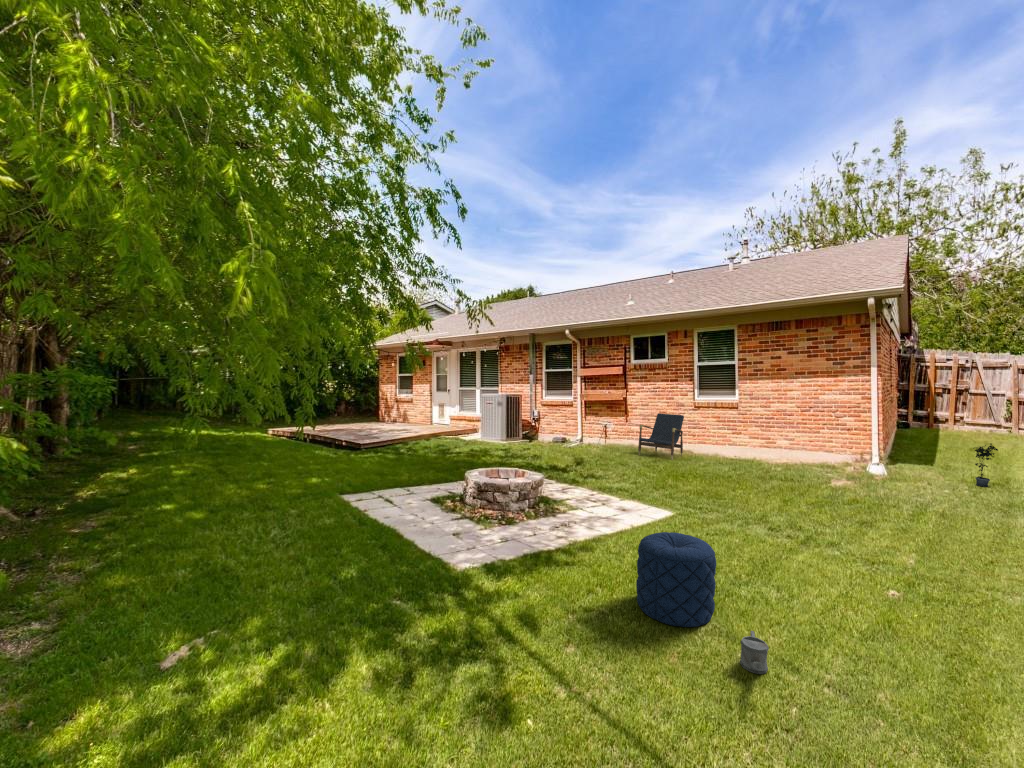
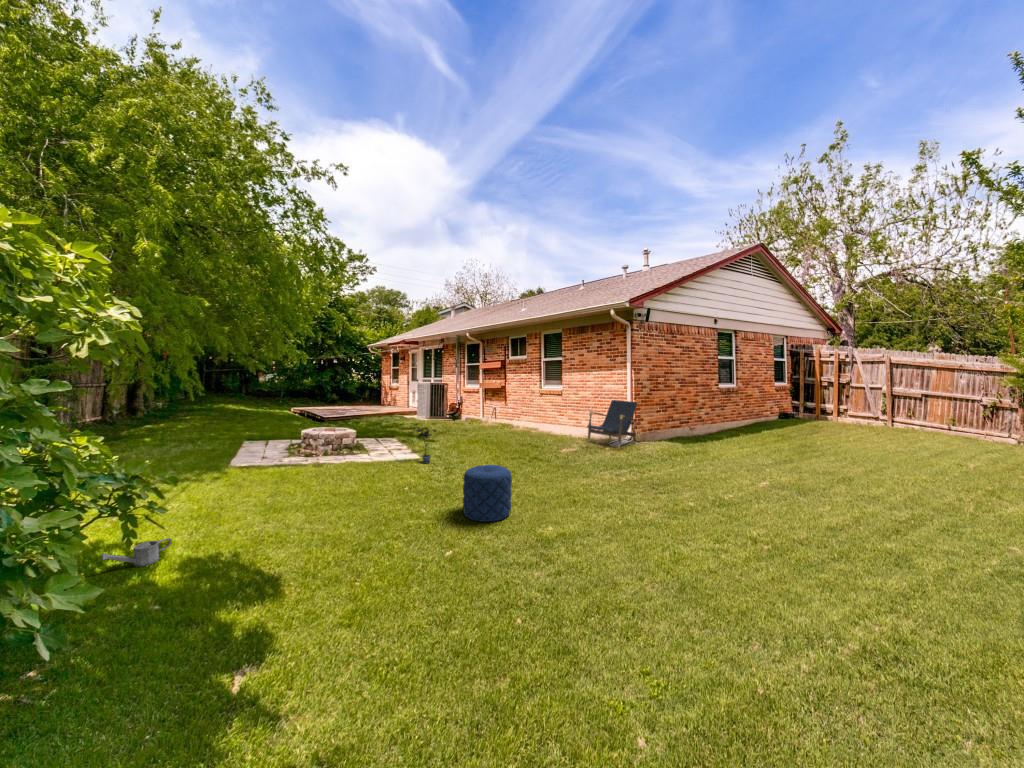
lounge chair: present [638,413,684,460] -> present [587,400,637,449]
potted plant: present [973,444,998,487] -> present [415,428,436,463]
pouf: present [636,532,716,627] -> present [463,465,512,522]

